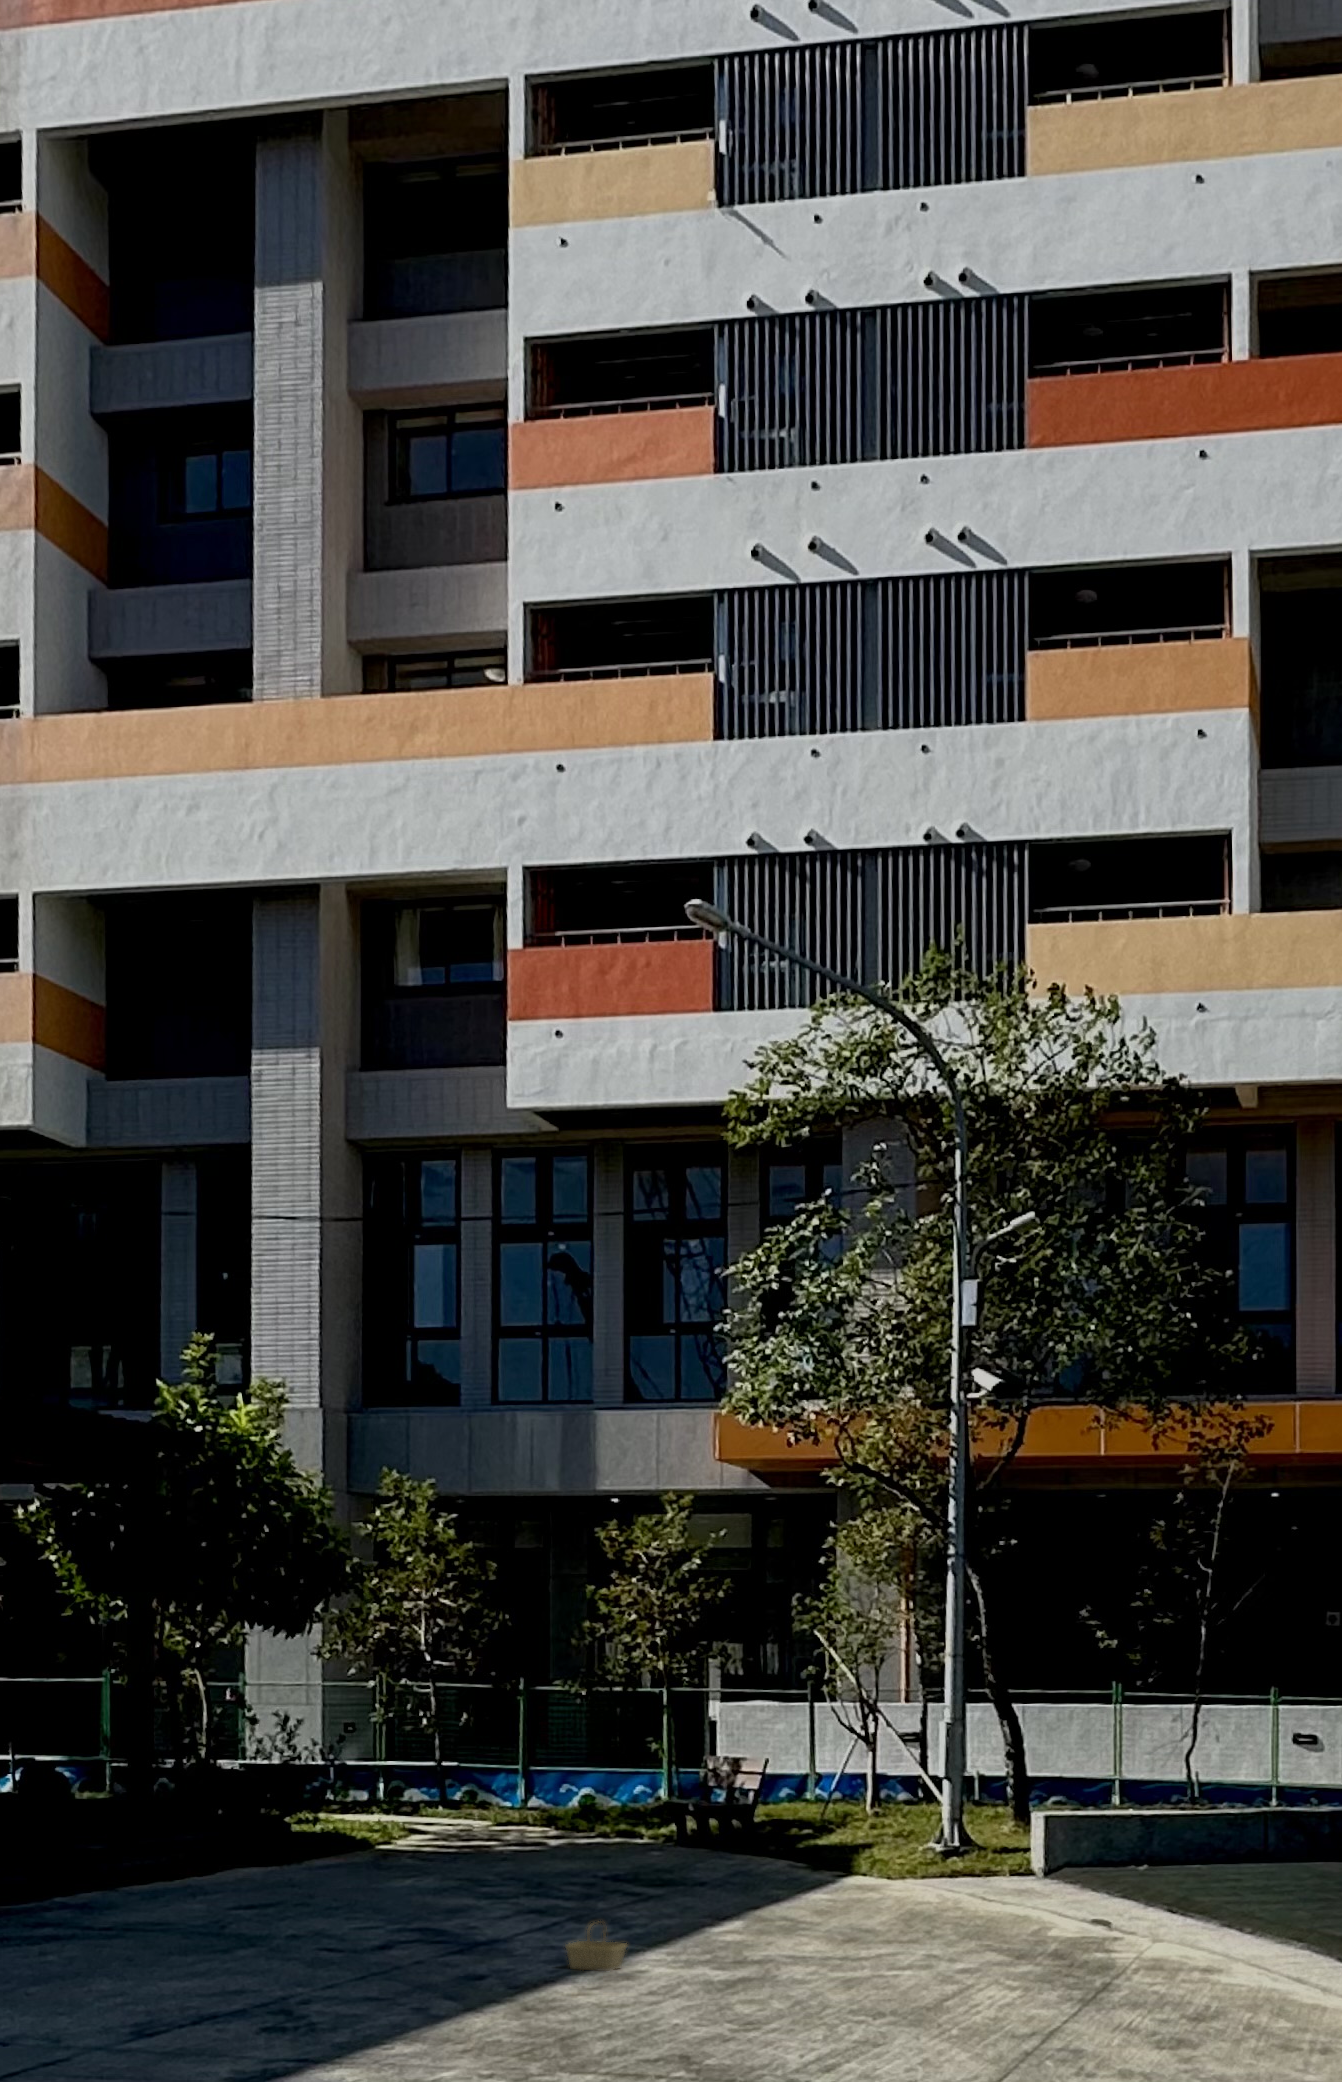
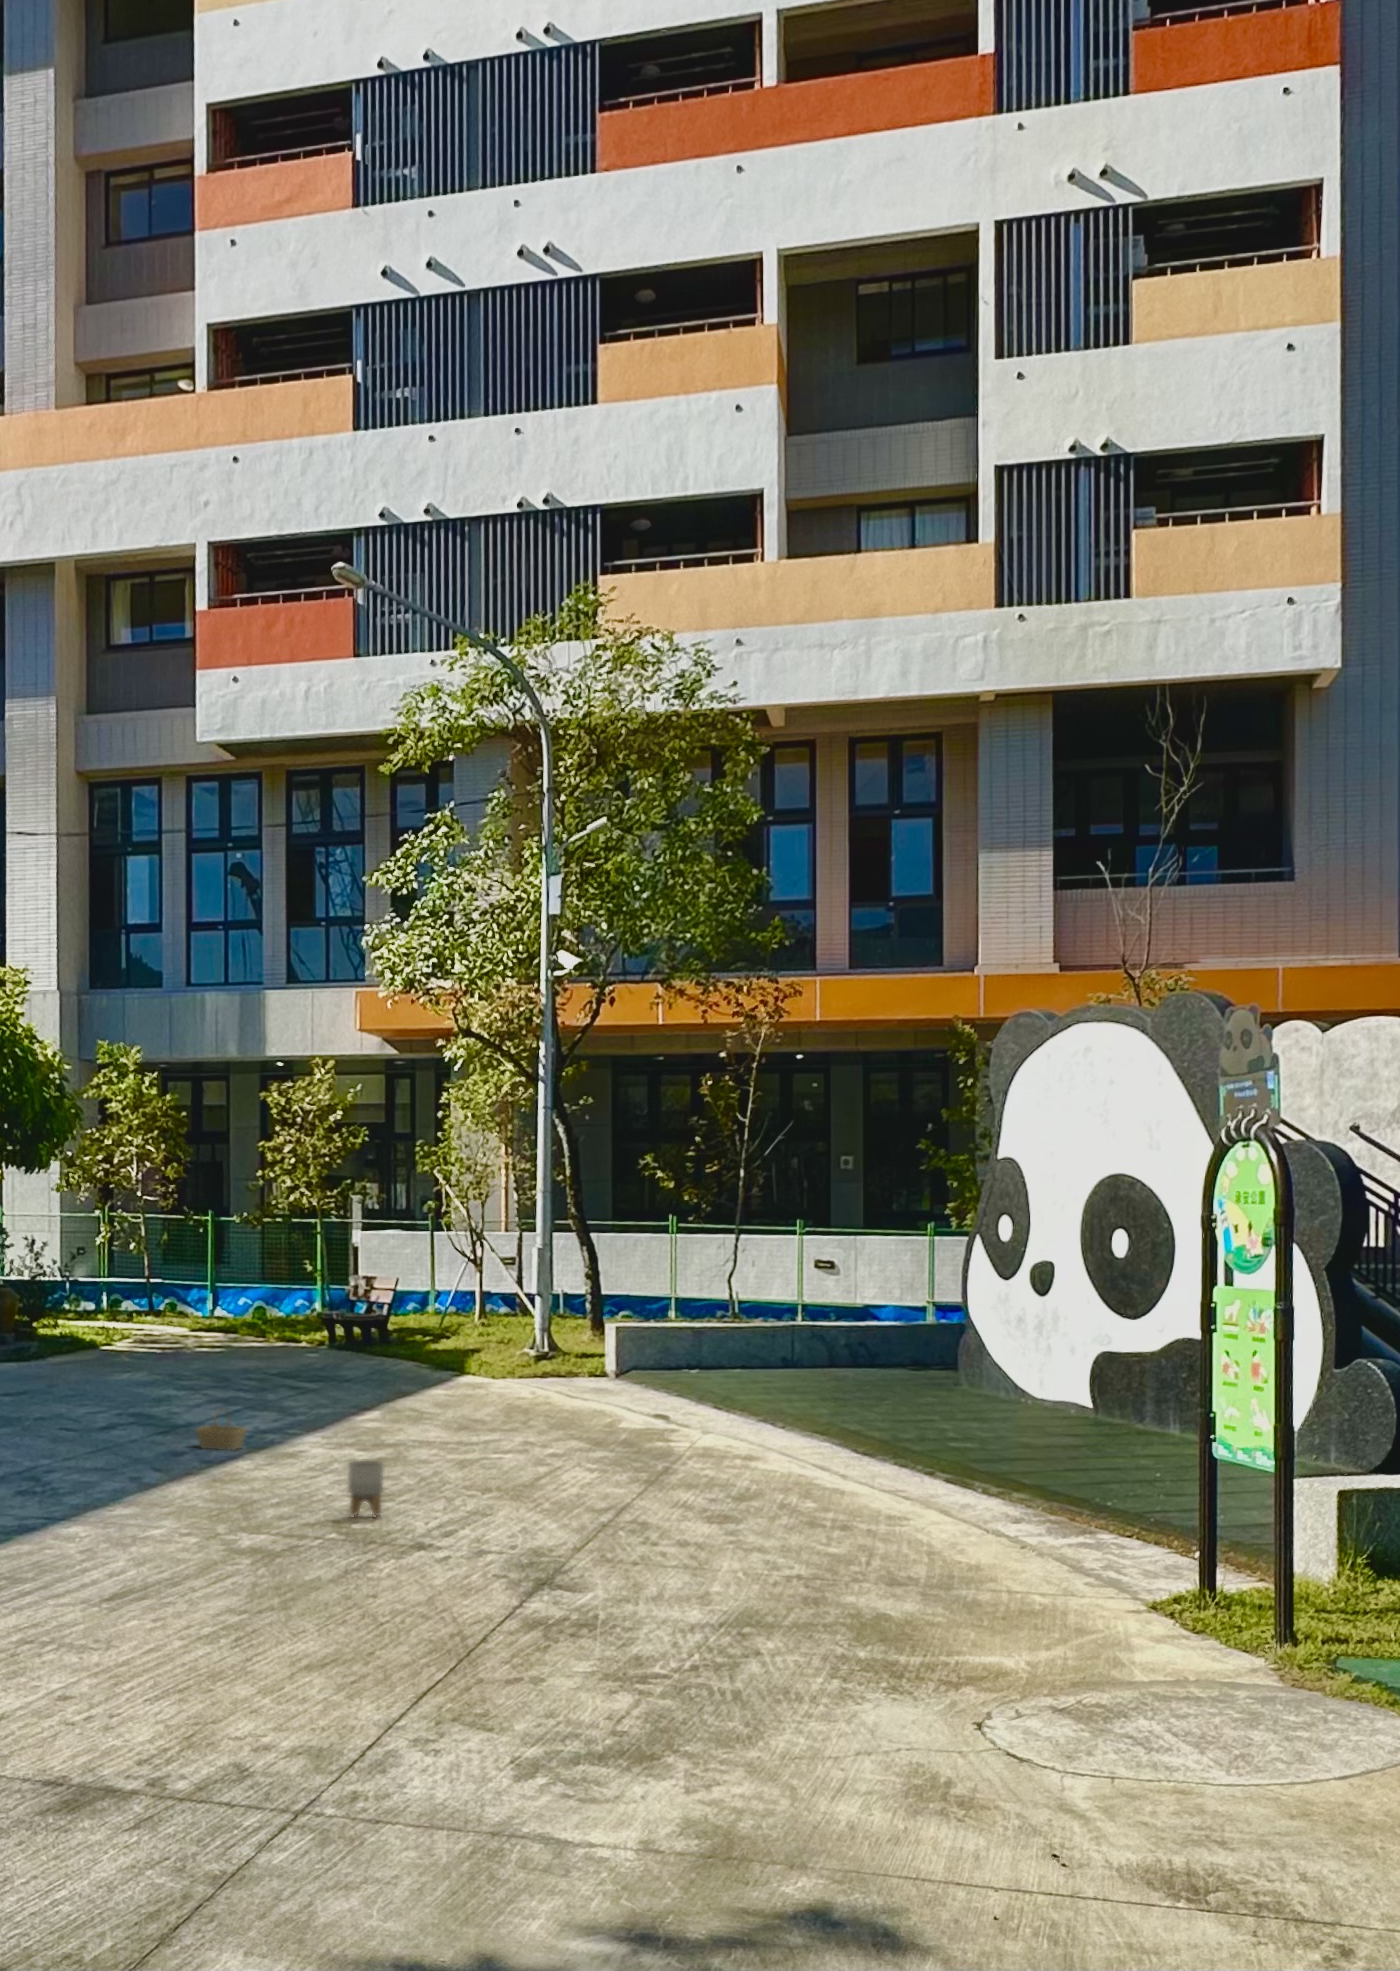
planter: none [768,1978,809,2046] -> present [348,1461,383,1517]

